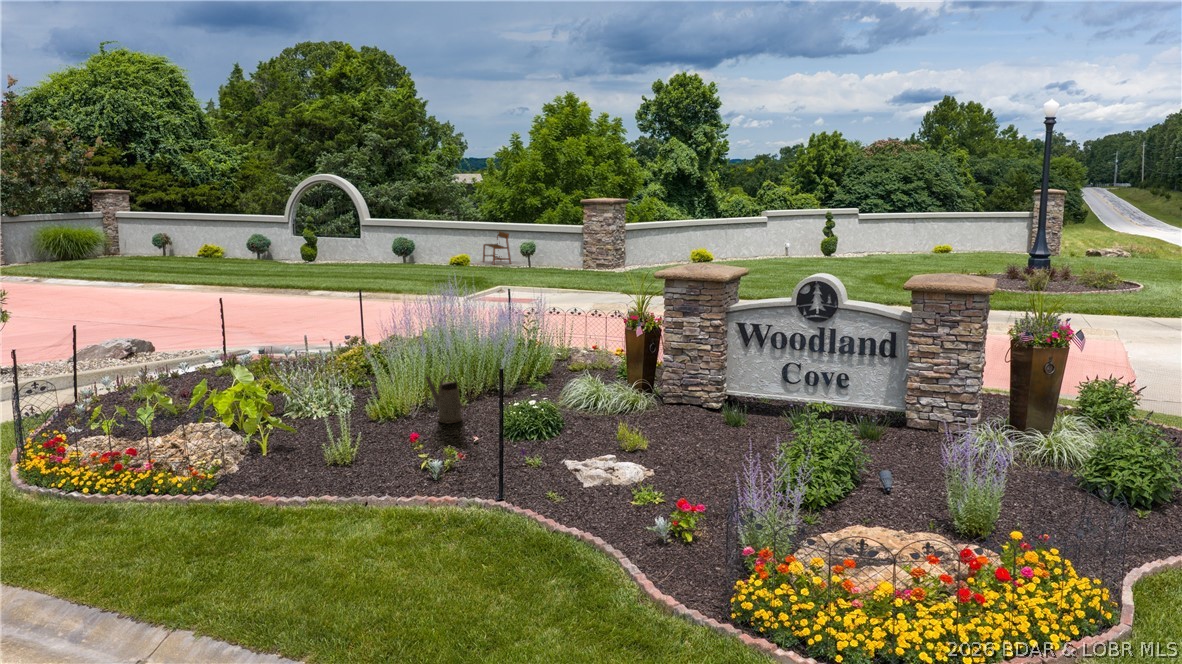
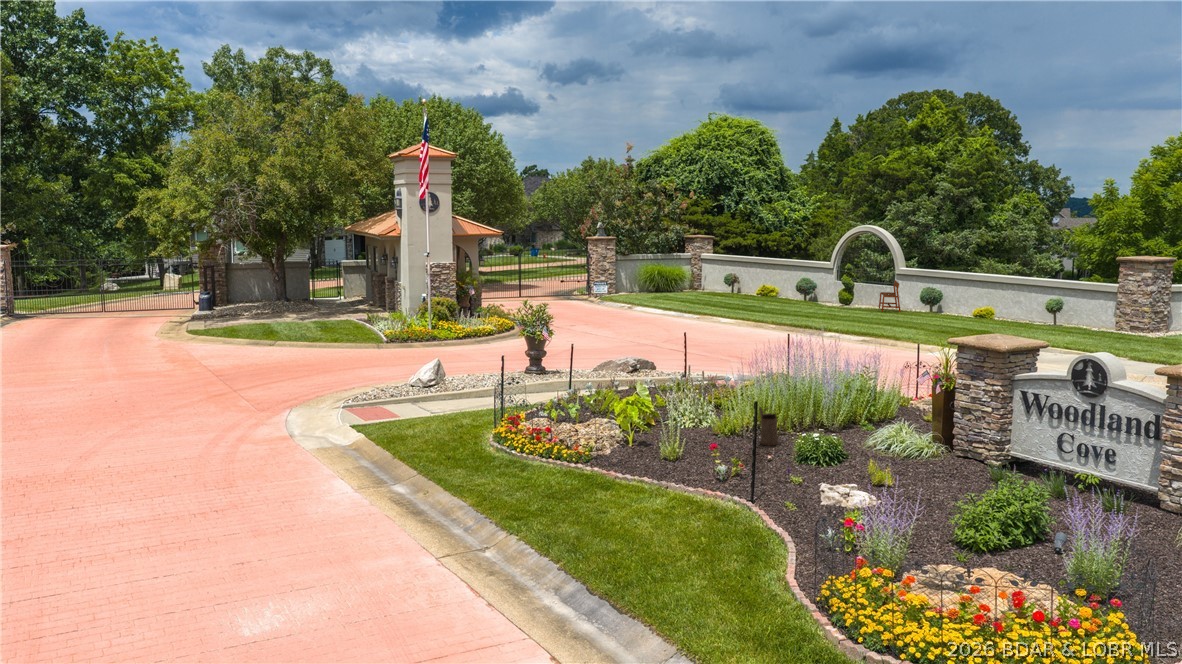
bench: present [483,231,511,265] -> present [879,280,901,312]

